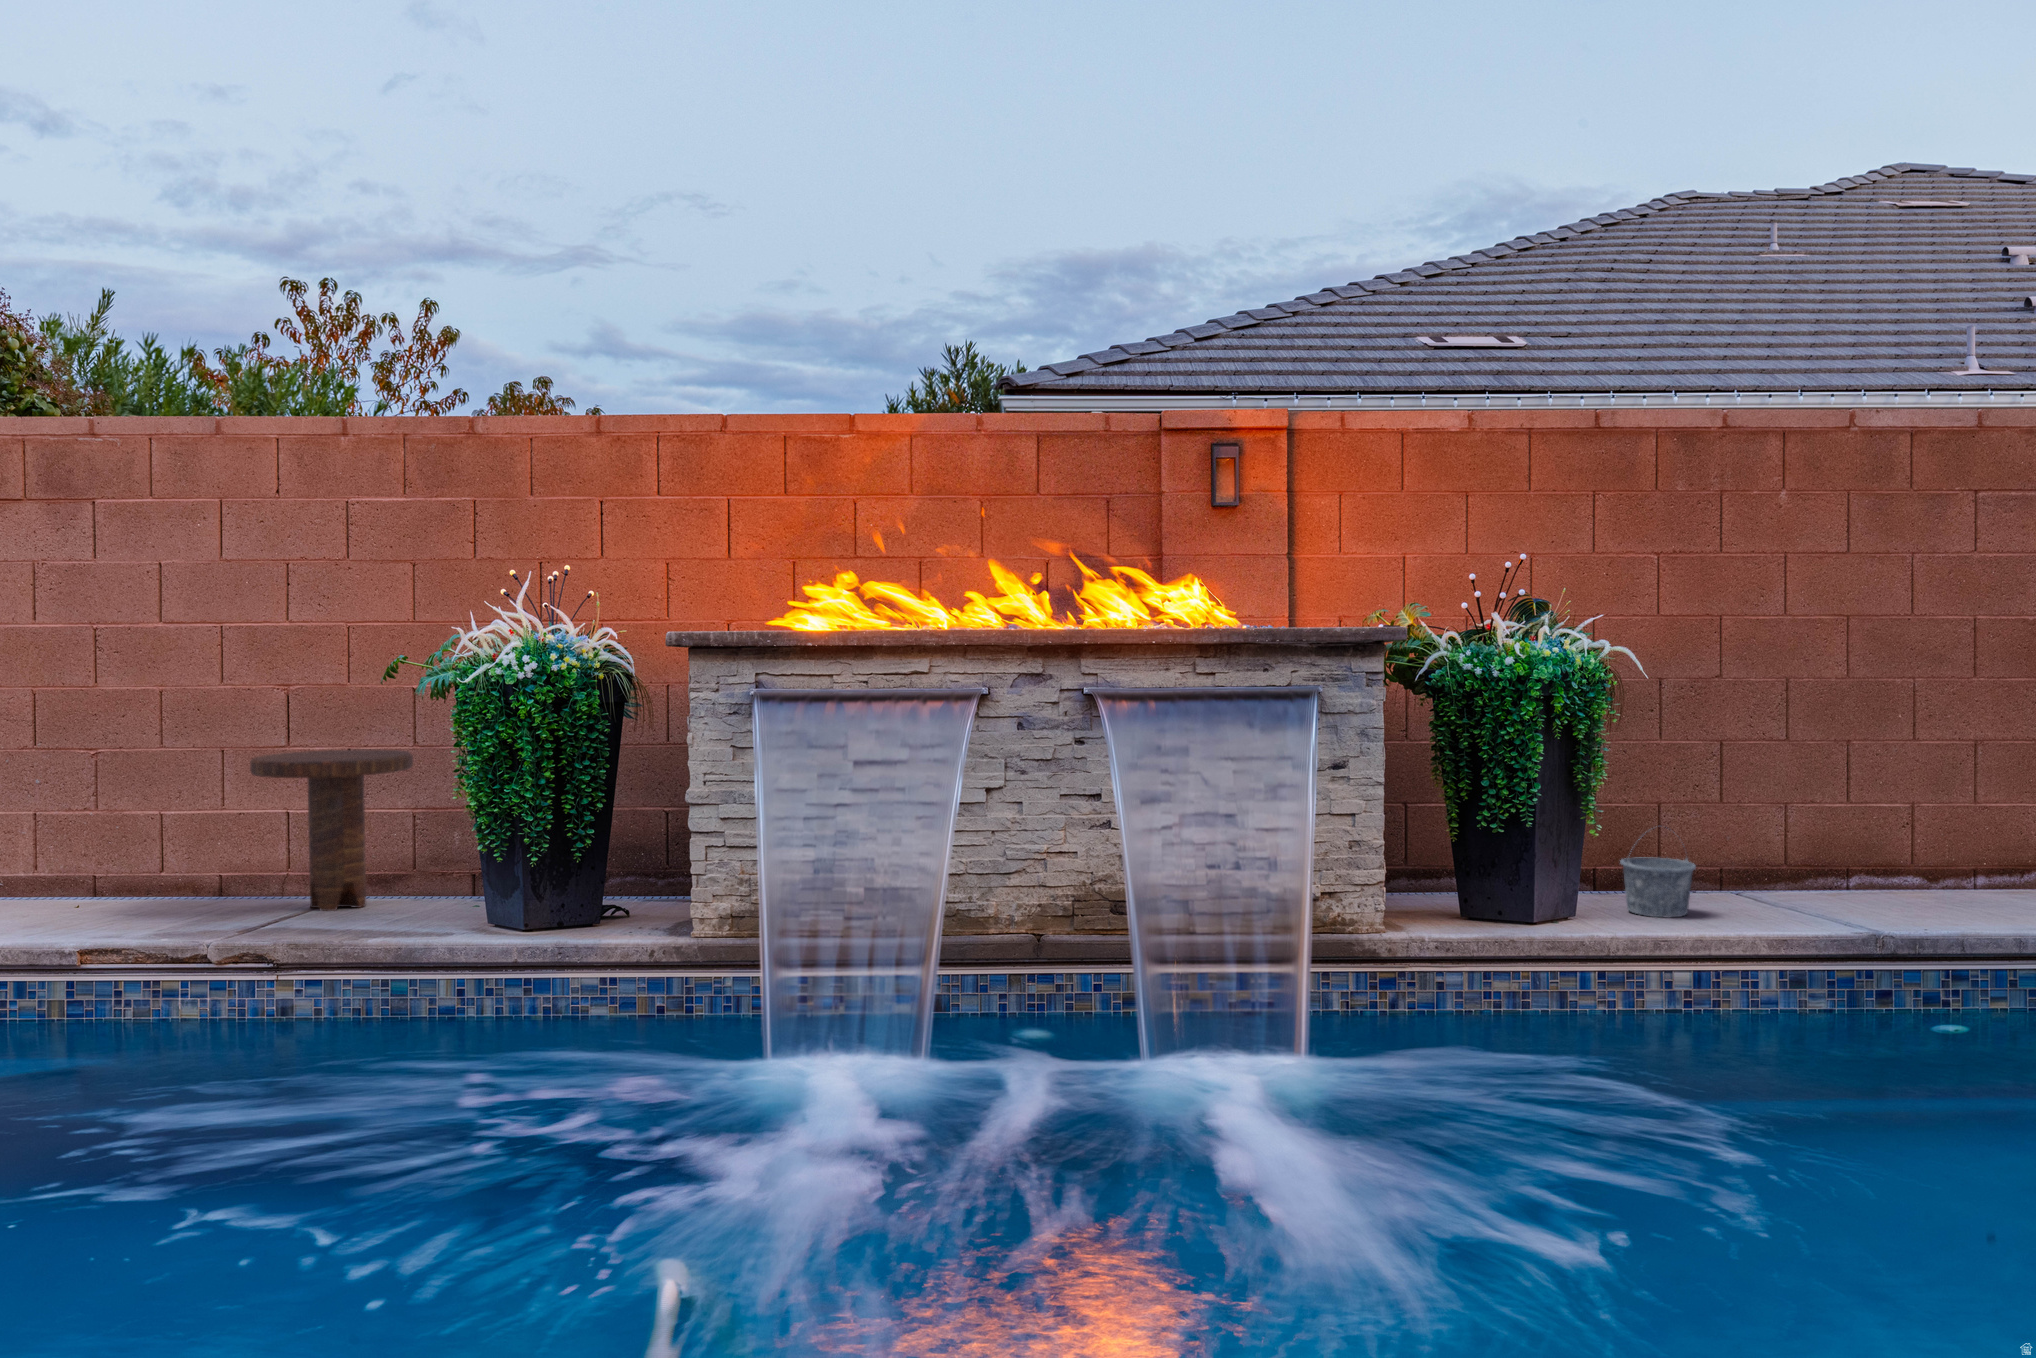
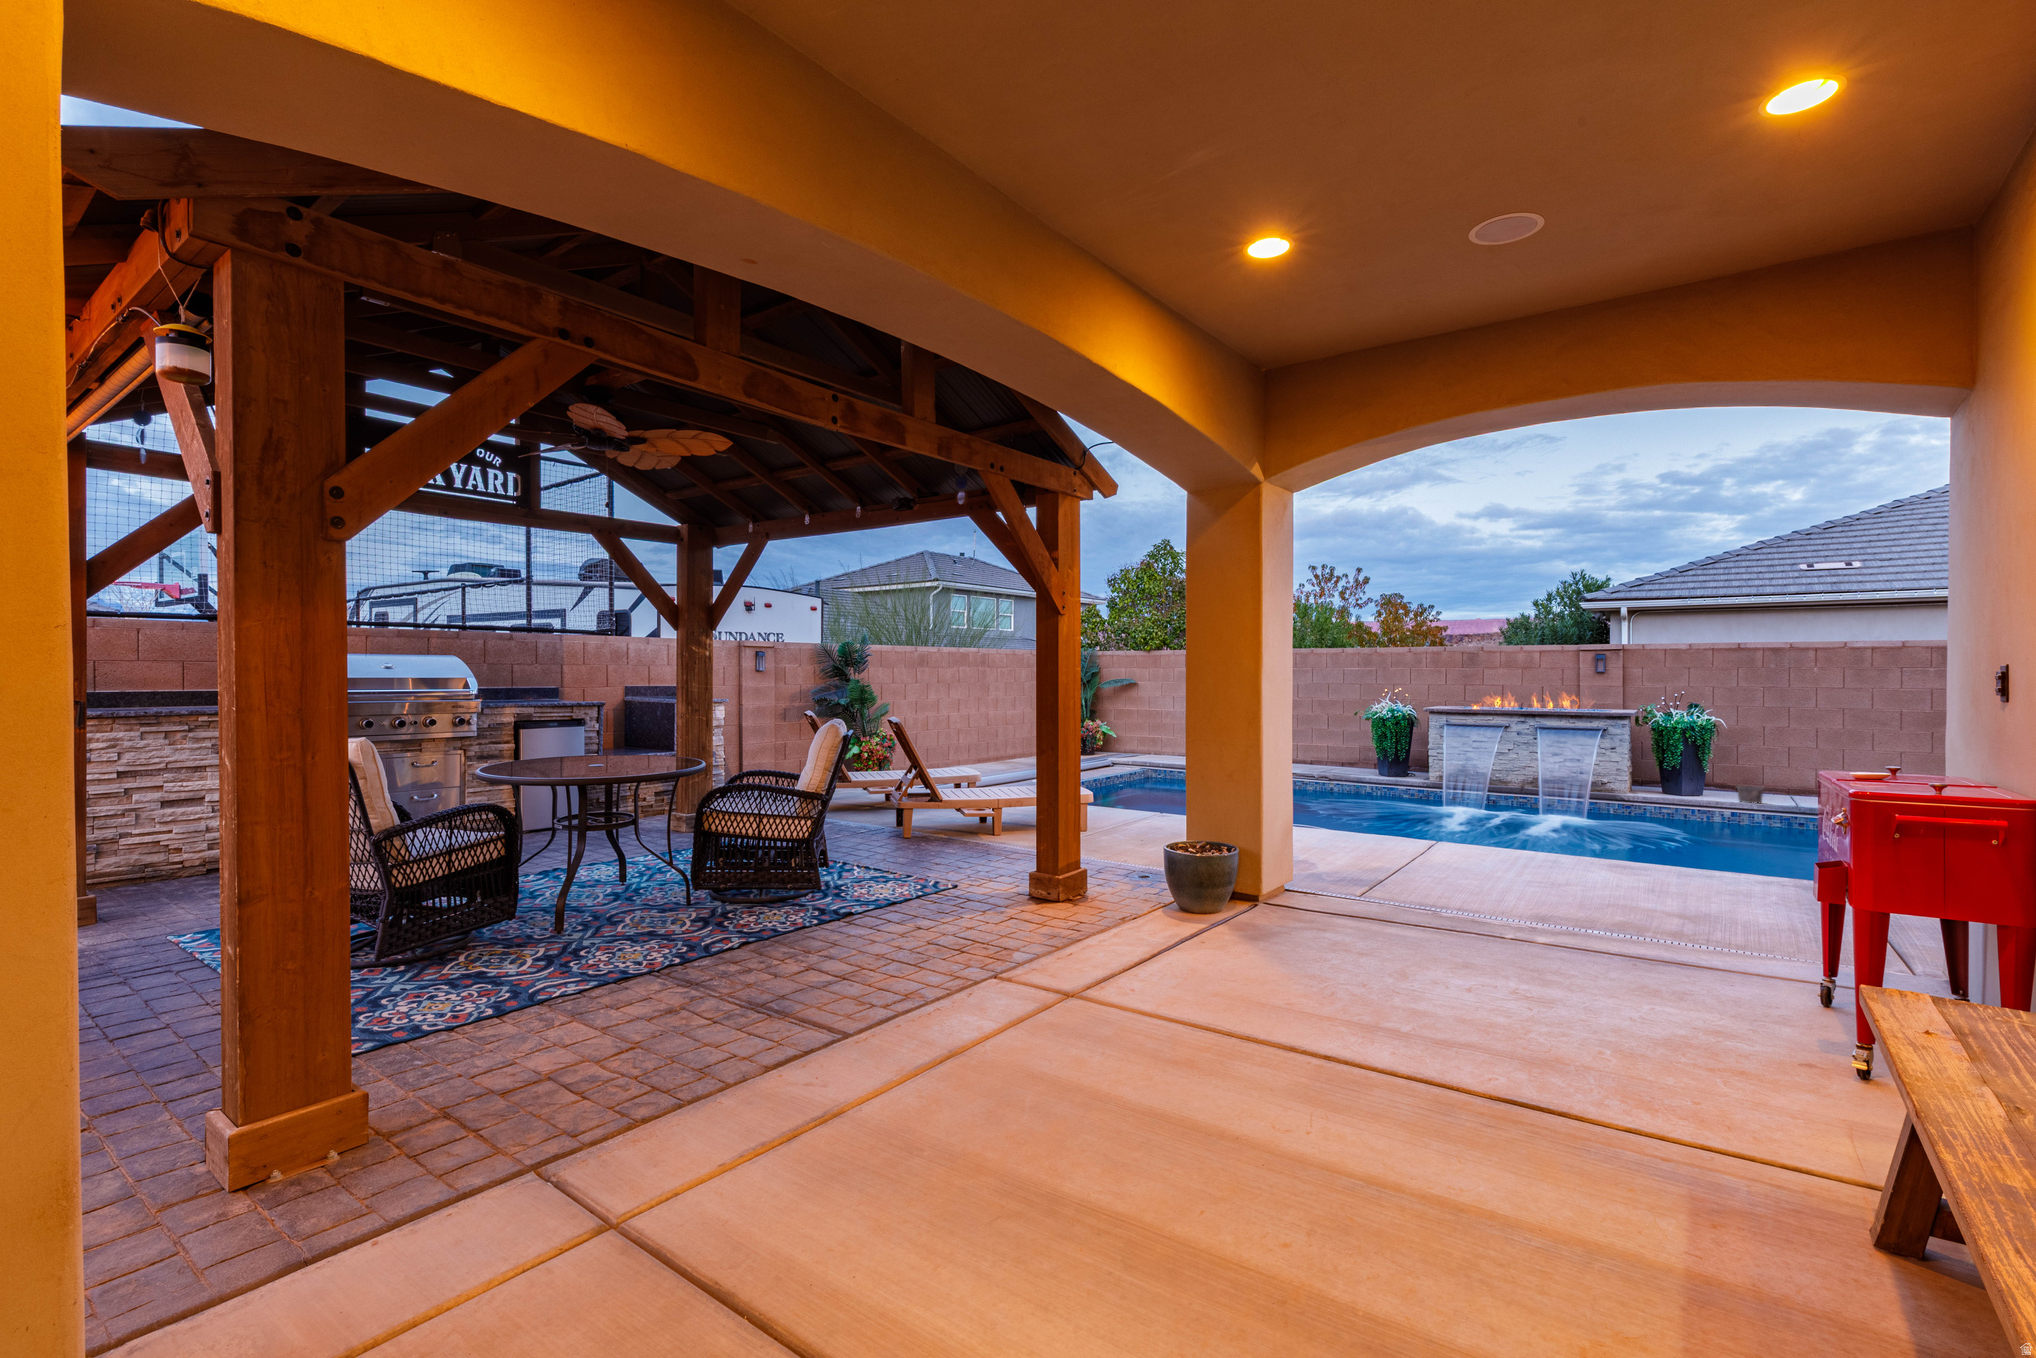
side table: present [250,749,413,911] -> none [1325,735,1362,772]

